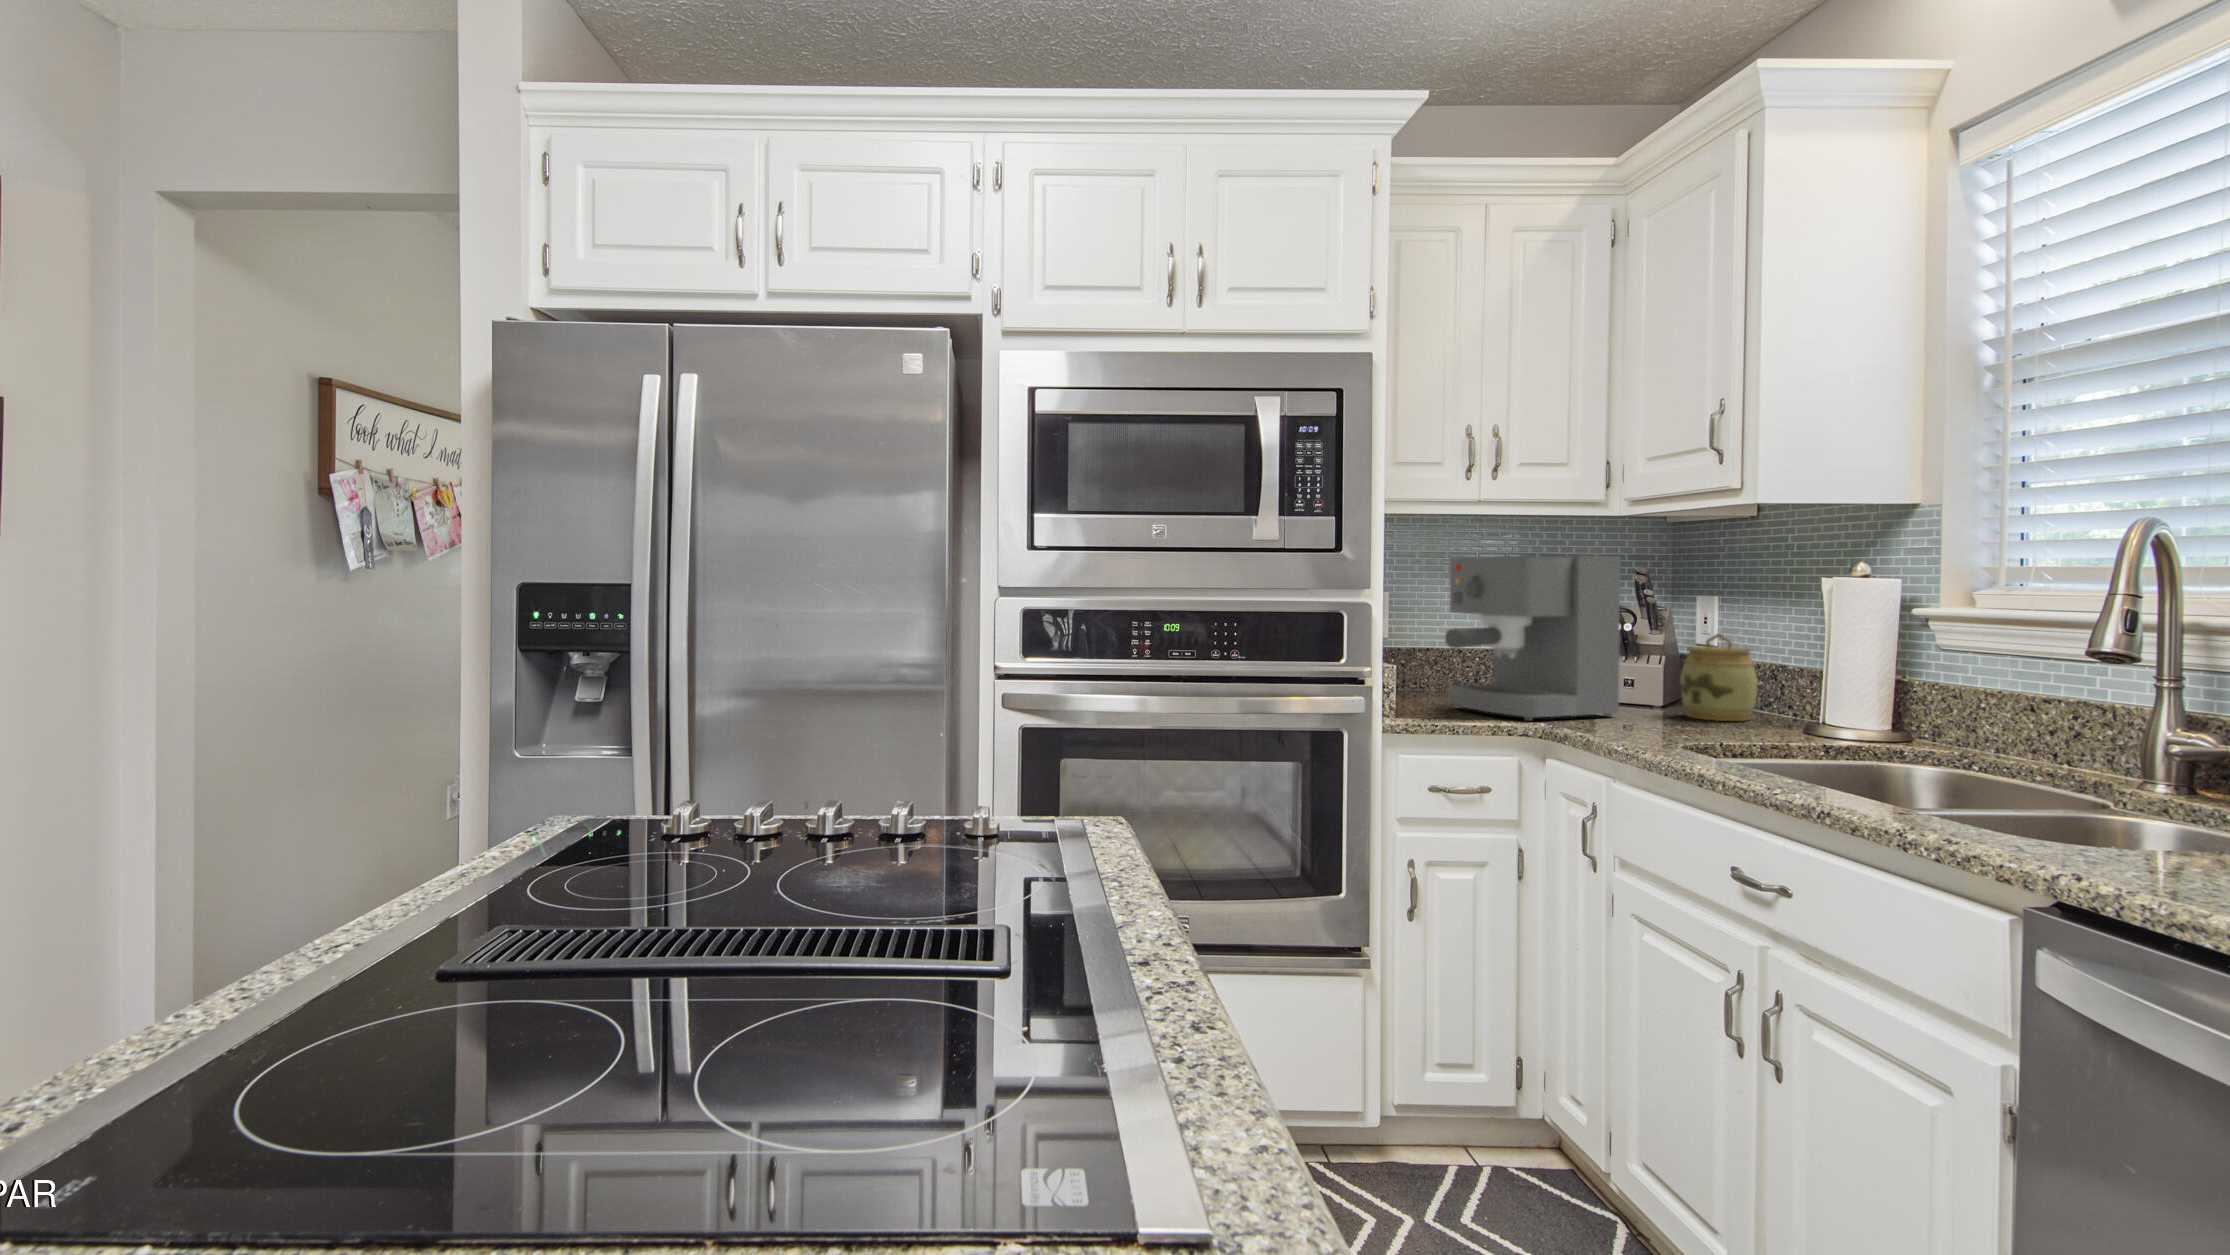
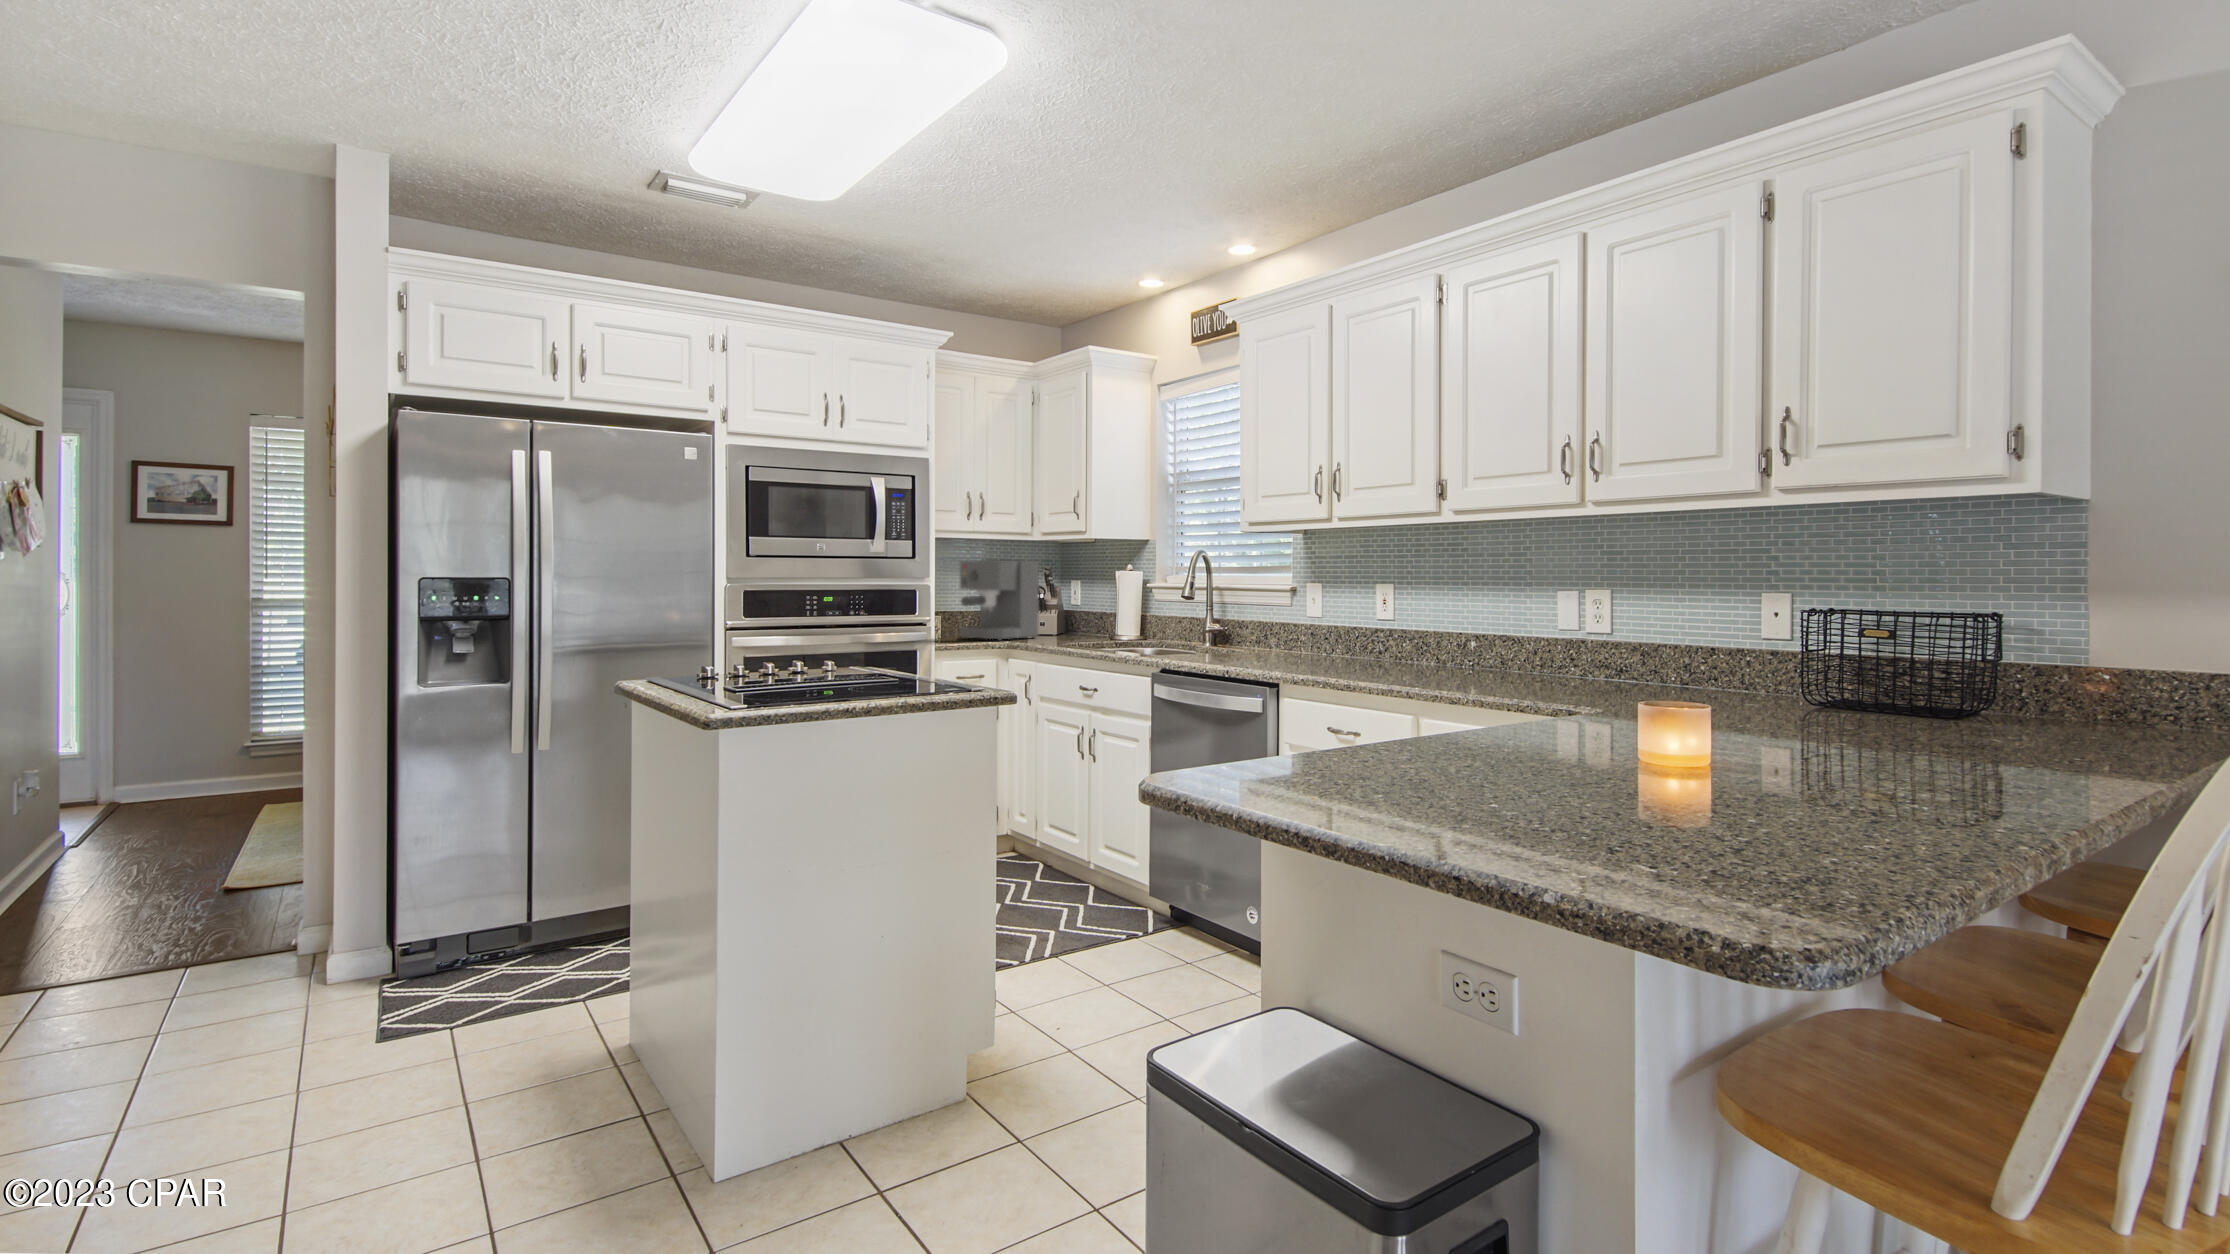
jar: present [1680,634,1758,721] -> none [1064,597,1095,637]

